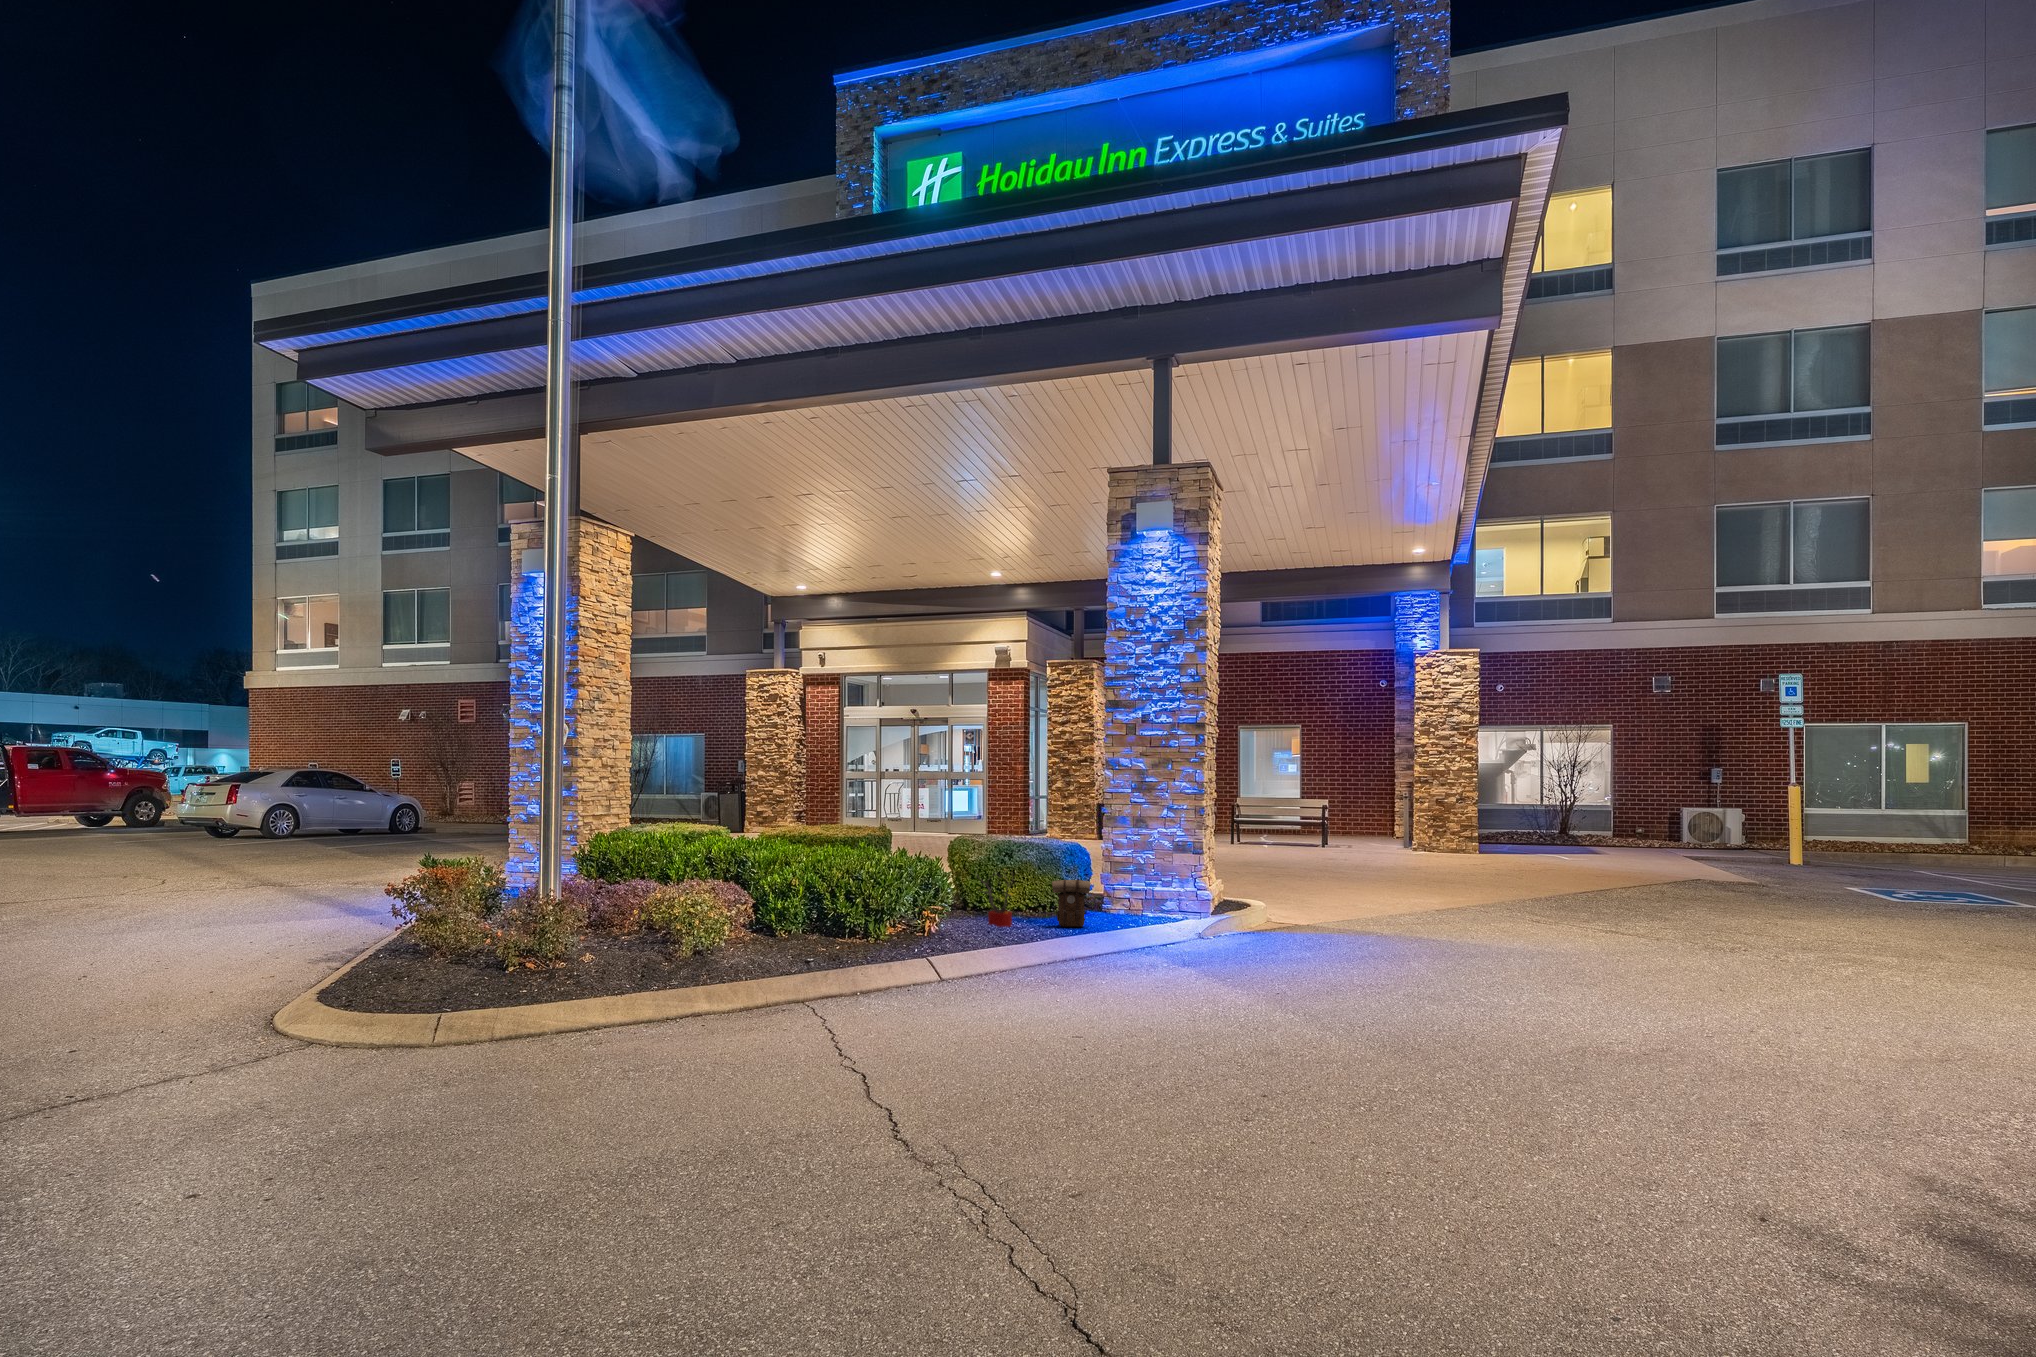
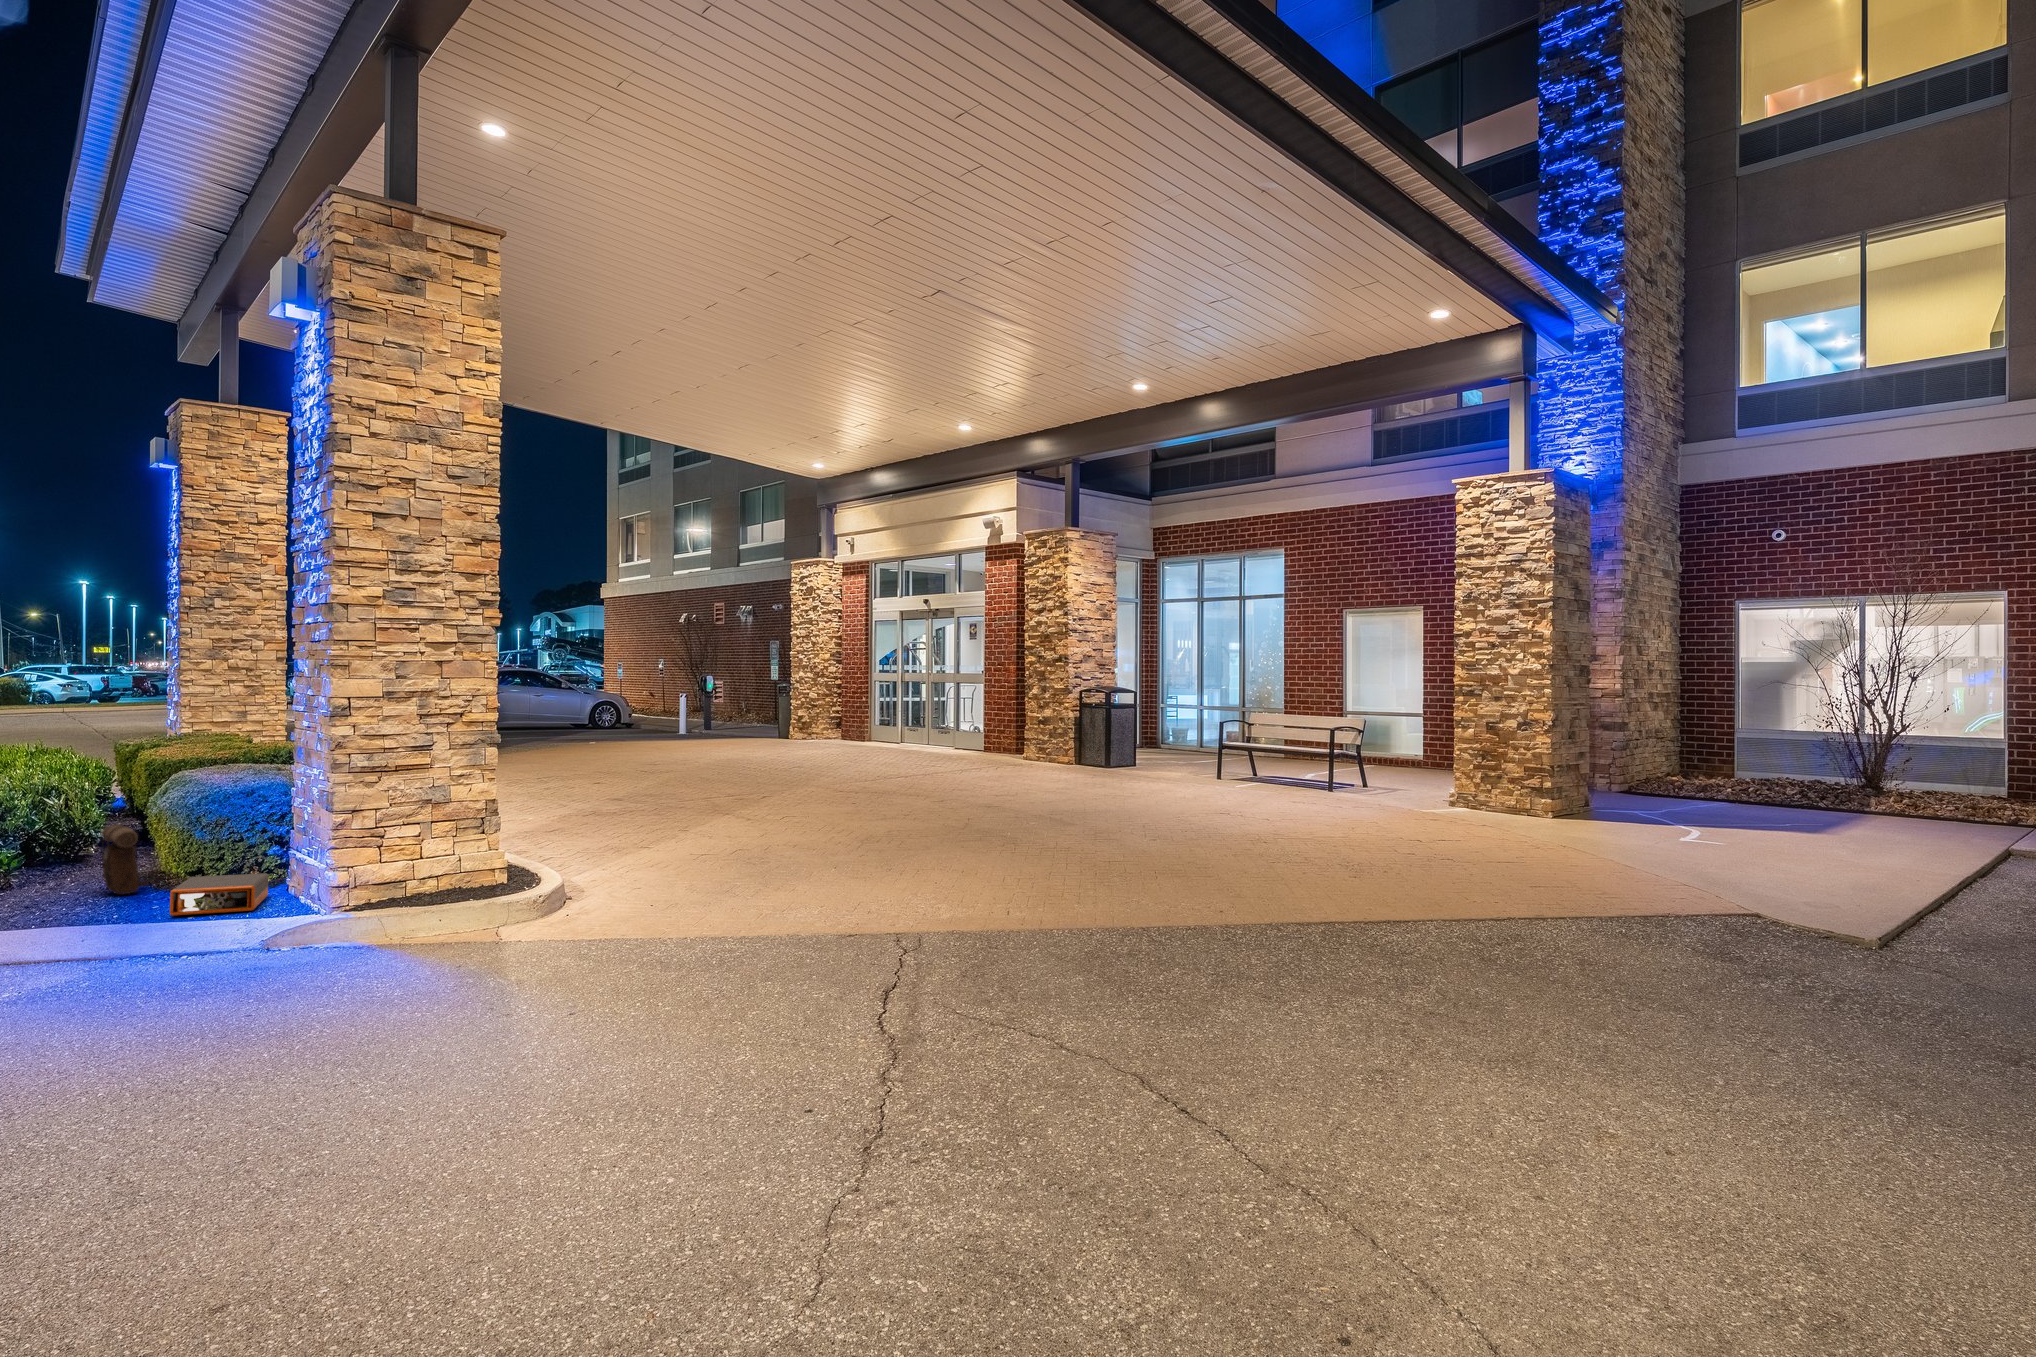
decorative plant: present [977,874,1013,927] -> none [11,796,106,884]
storage box: none [1138,905,1199,928] -> present [170,873,268,916]

